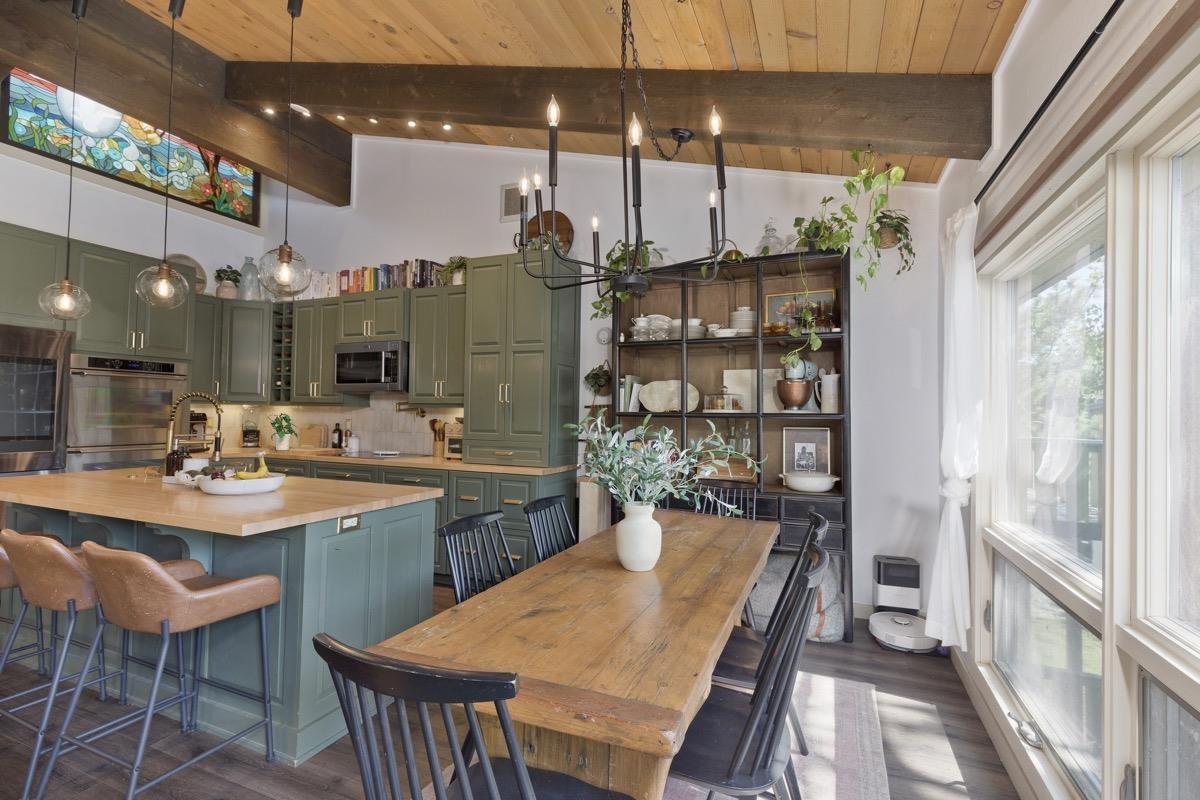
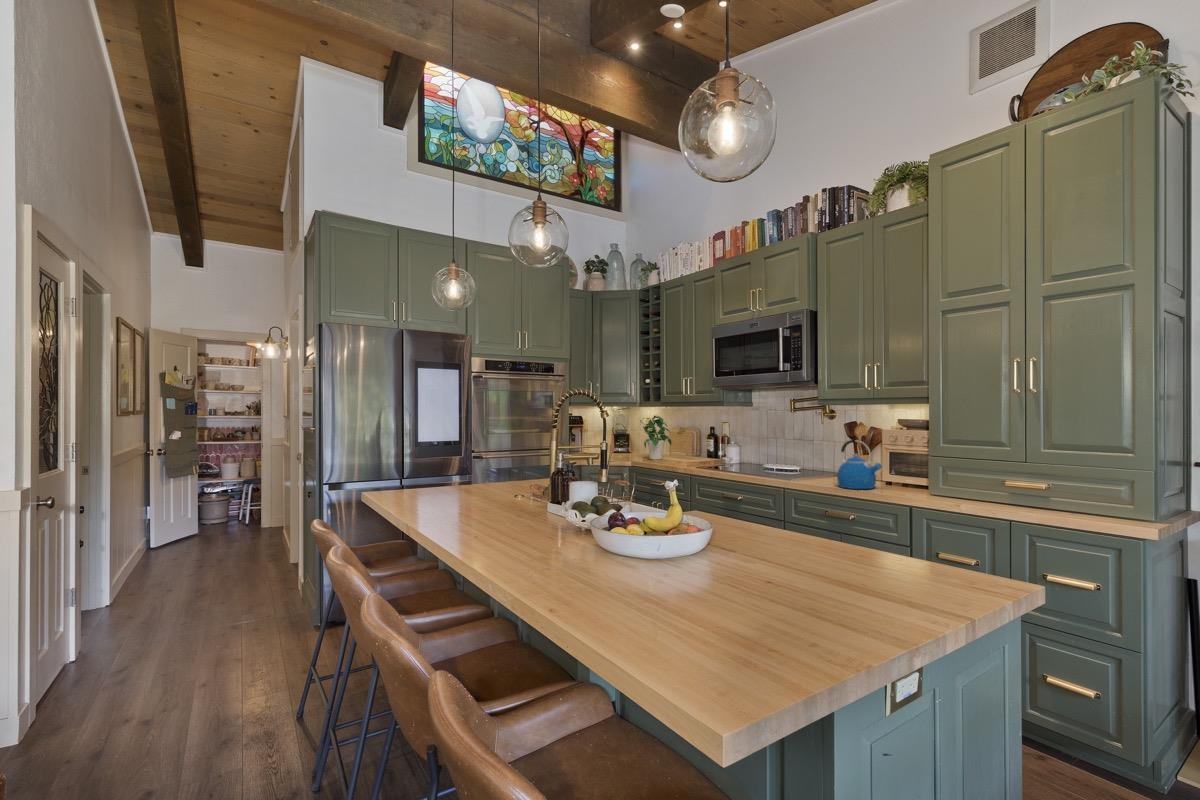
kettle: none [413,433,440,466] -> present [837,440,882,489]

